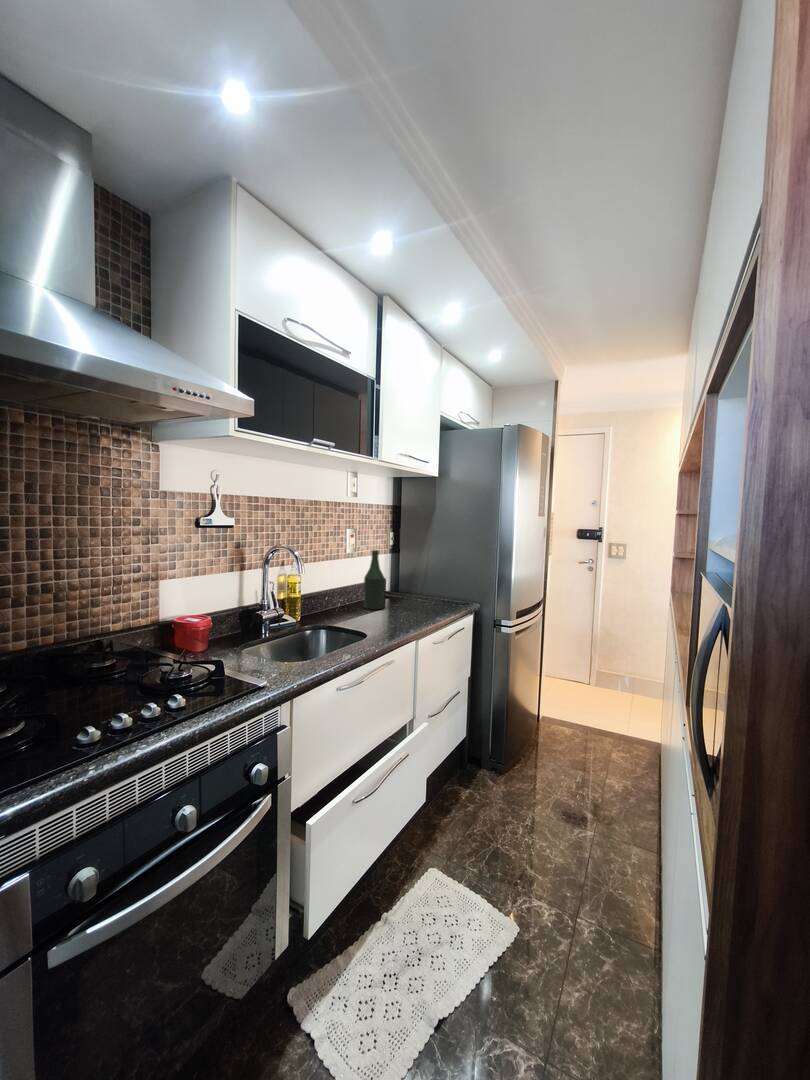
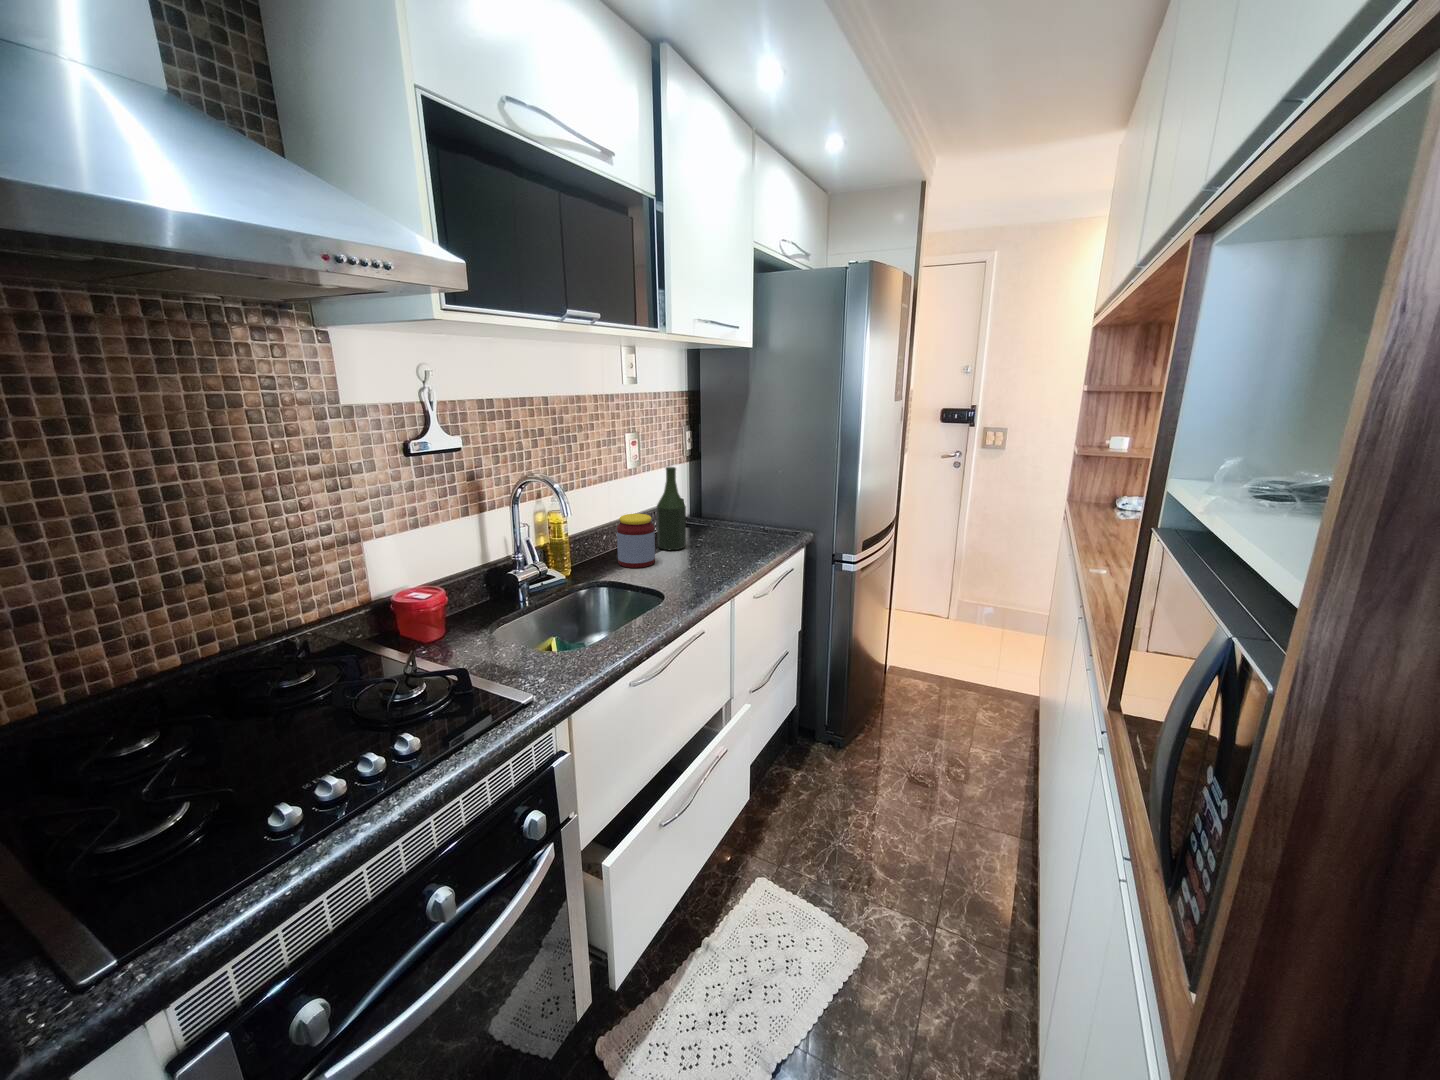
jar: none [334,580,361,618] -> present [617,514,655,568]

